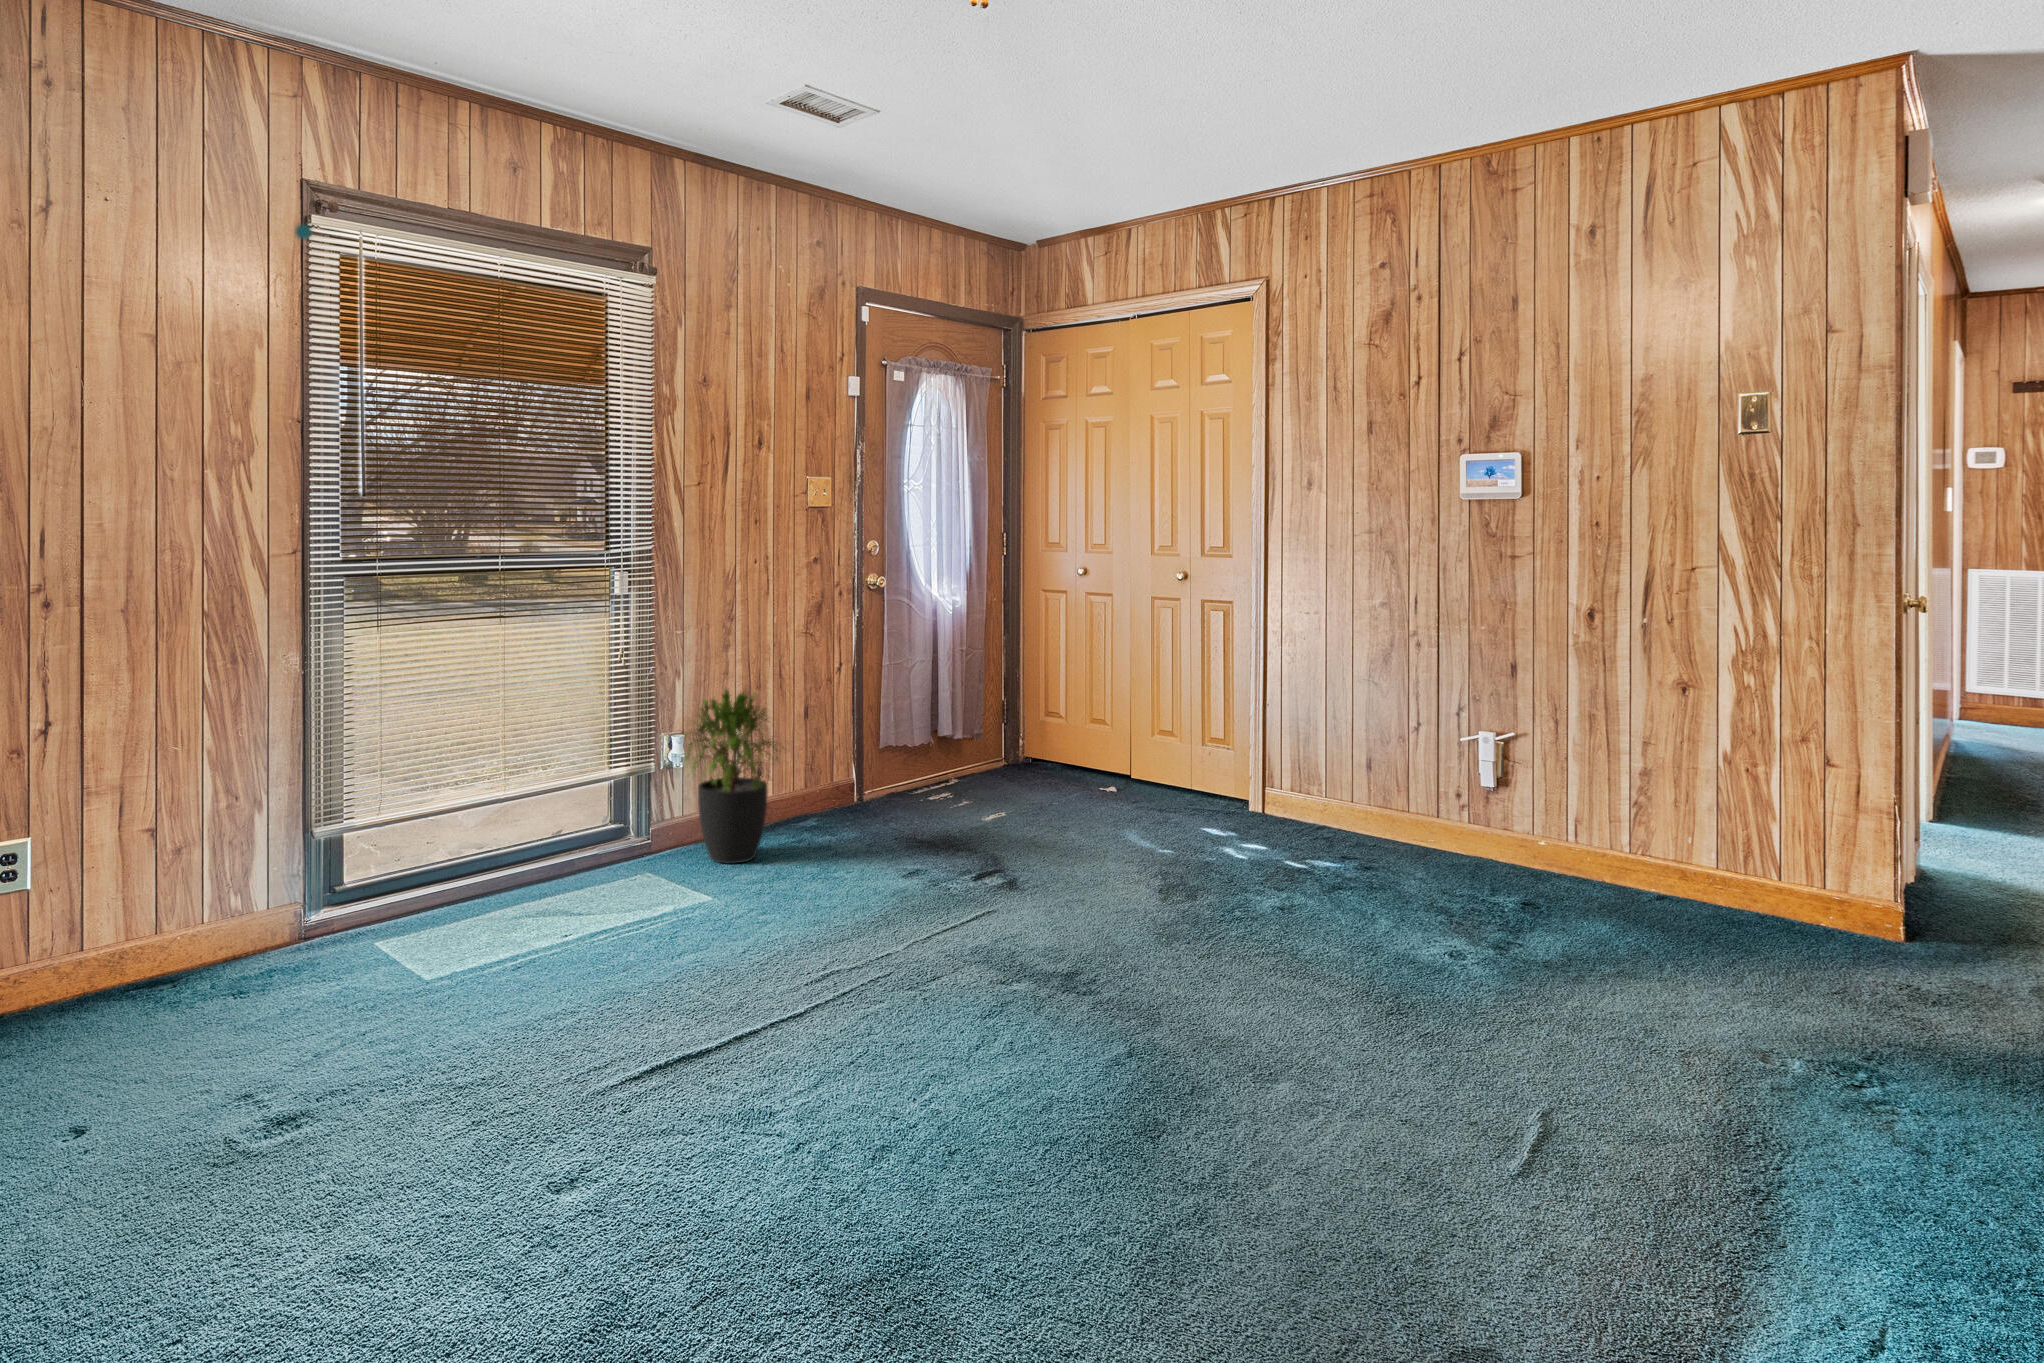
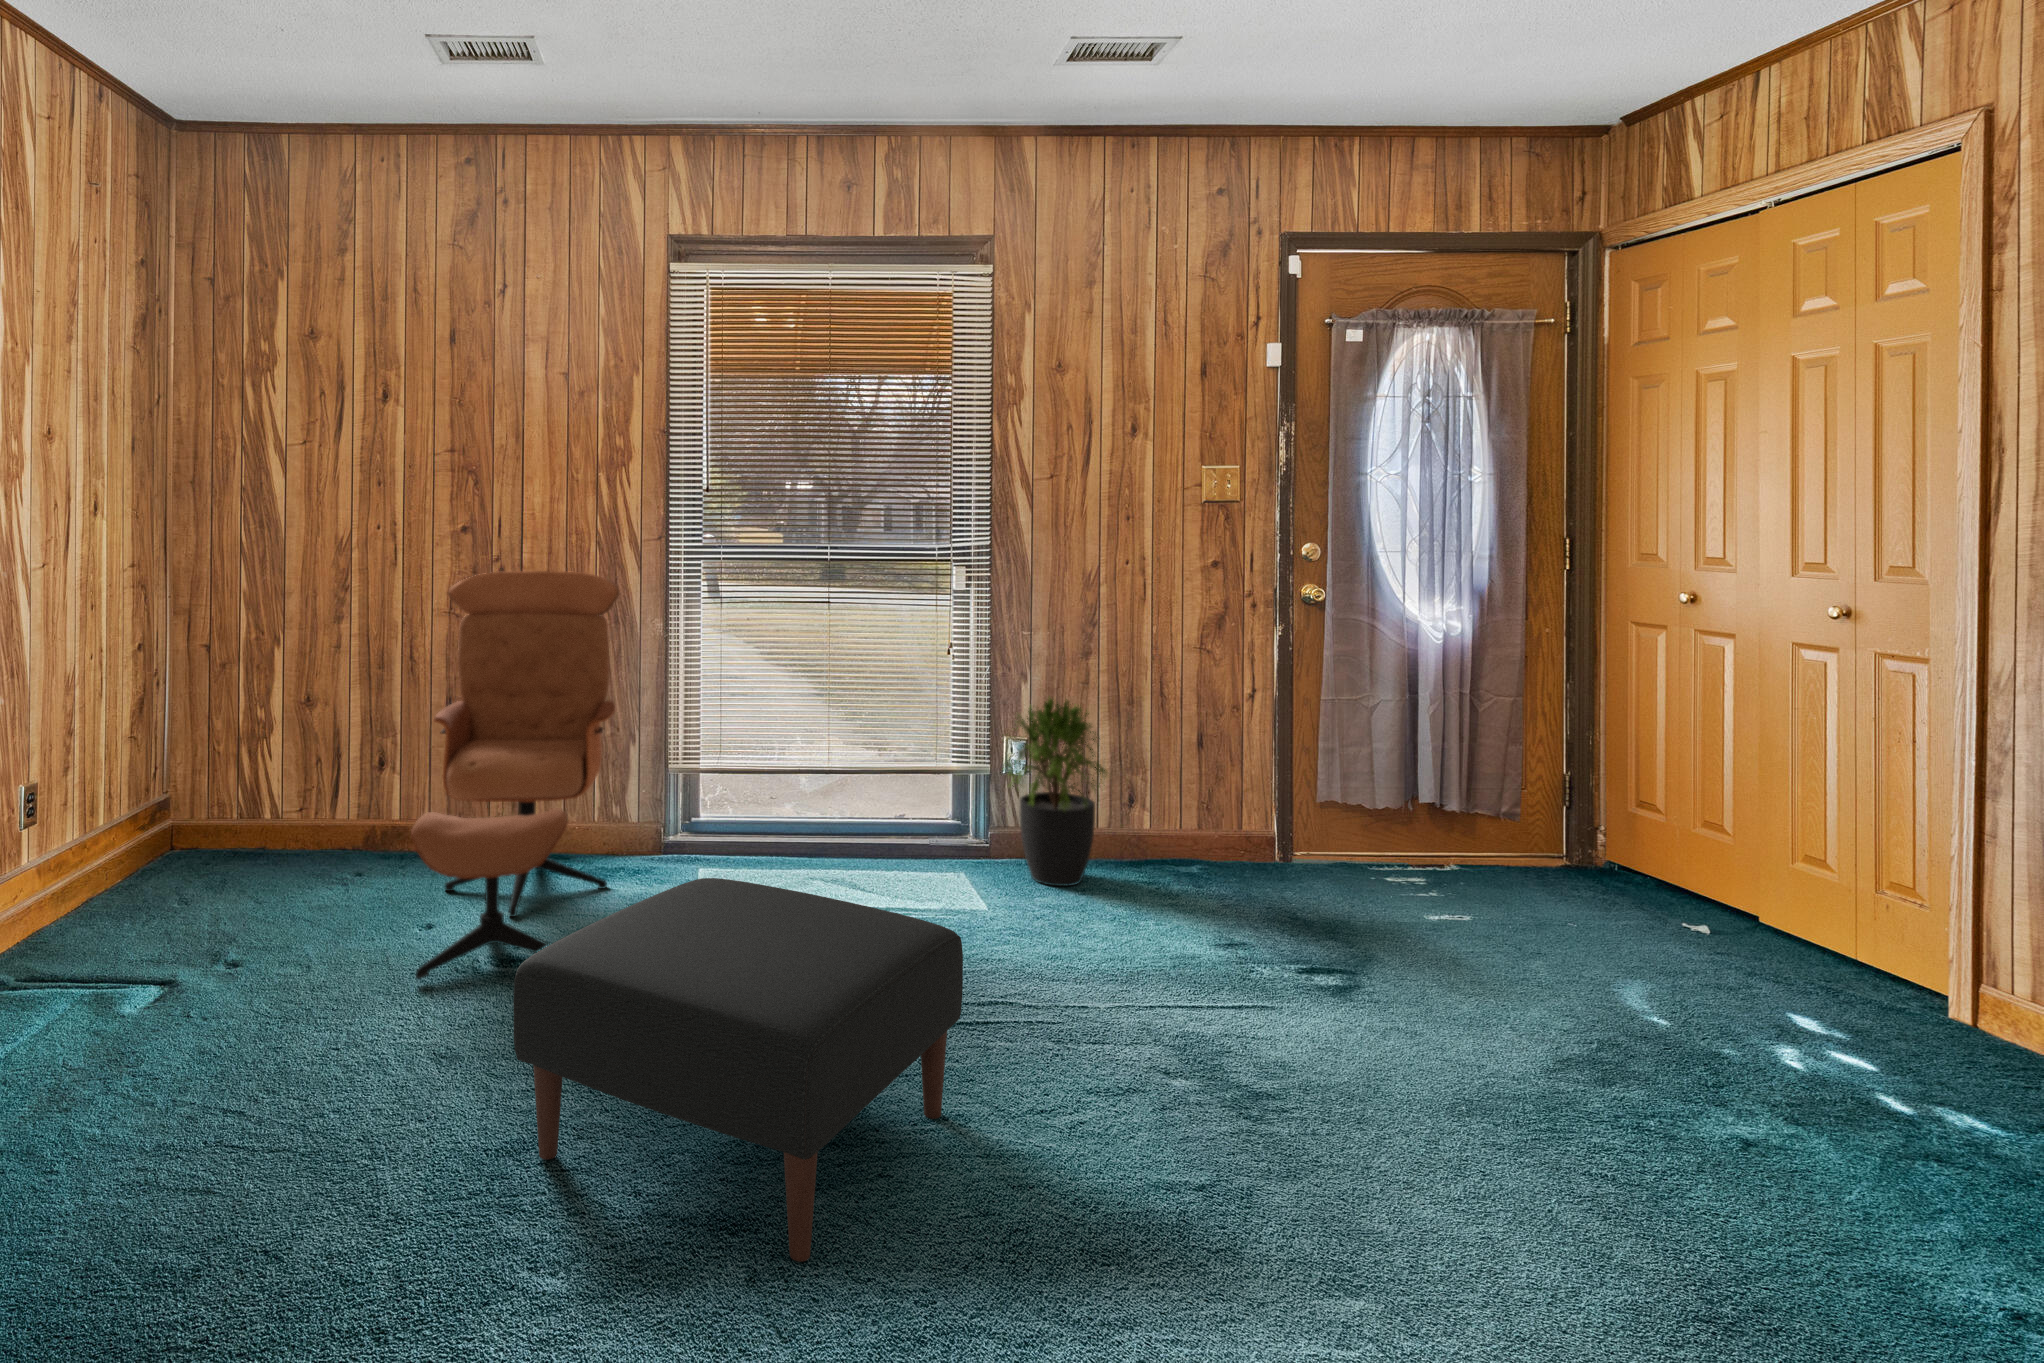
lounge chair: none [23,595,403,1144] -> present [411,571,619,979]
ottoman: none [652,878,1025,1216] -> present [514,878,963,1262]

